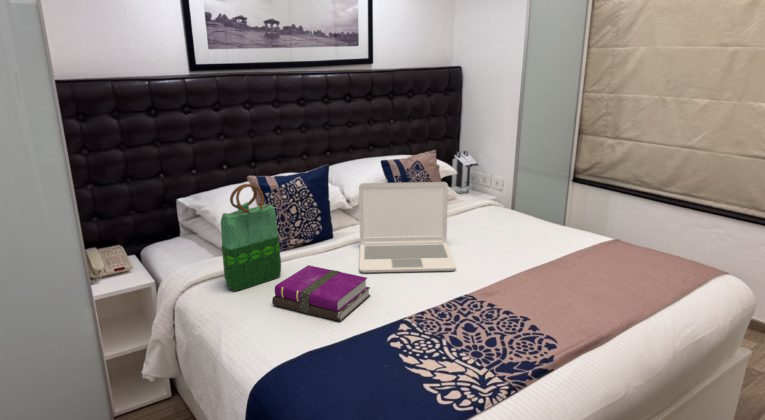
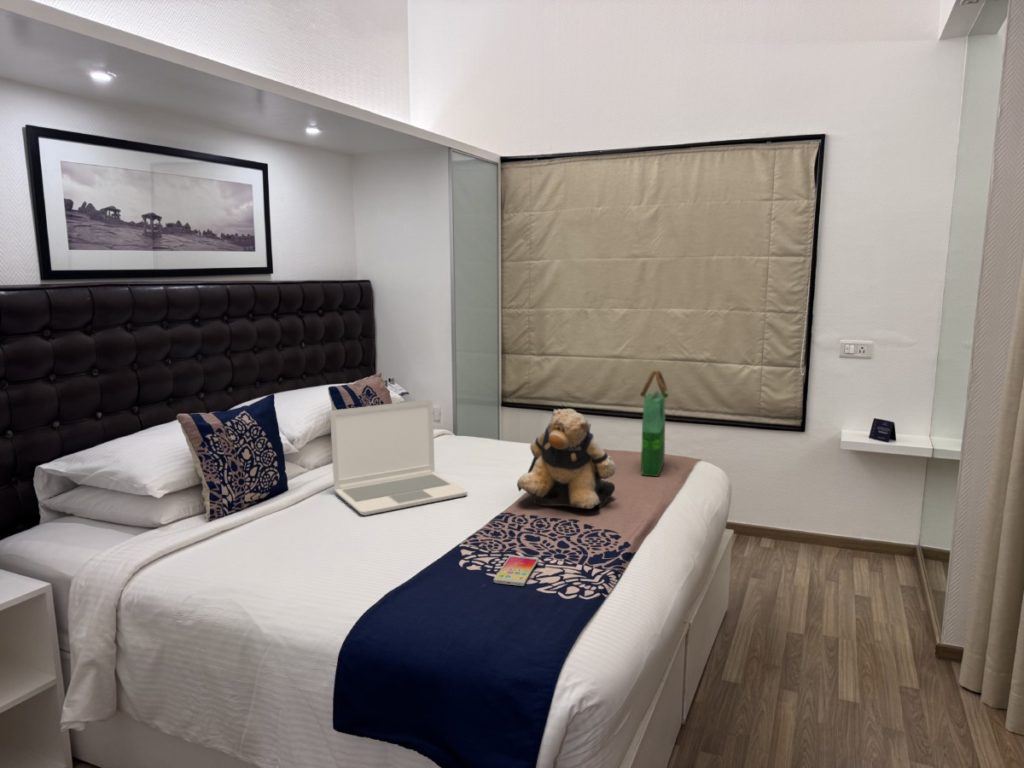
tote bag: present [220,184,281,291] -> present [641,371,669,476]
teddy bear: none [487,212,586,312] -> present [517,409,616,509]
notebook: present [272,265,370,321] -> none [285,511,398,565]
smartphone: none [396,342,452,377] -> present [494,555,539,586]

